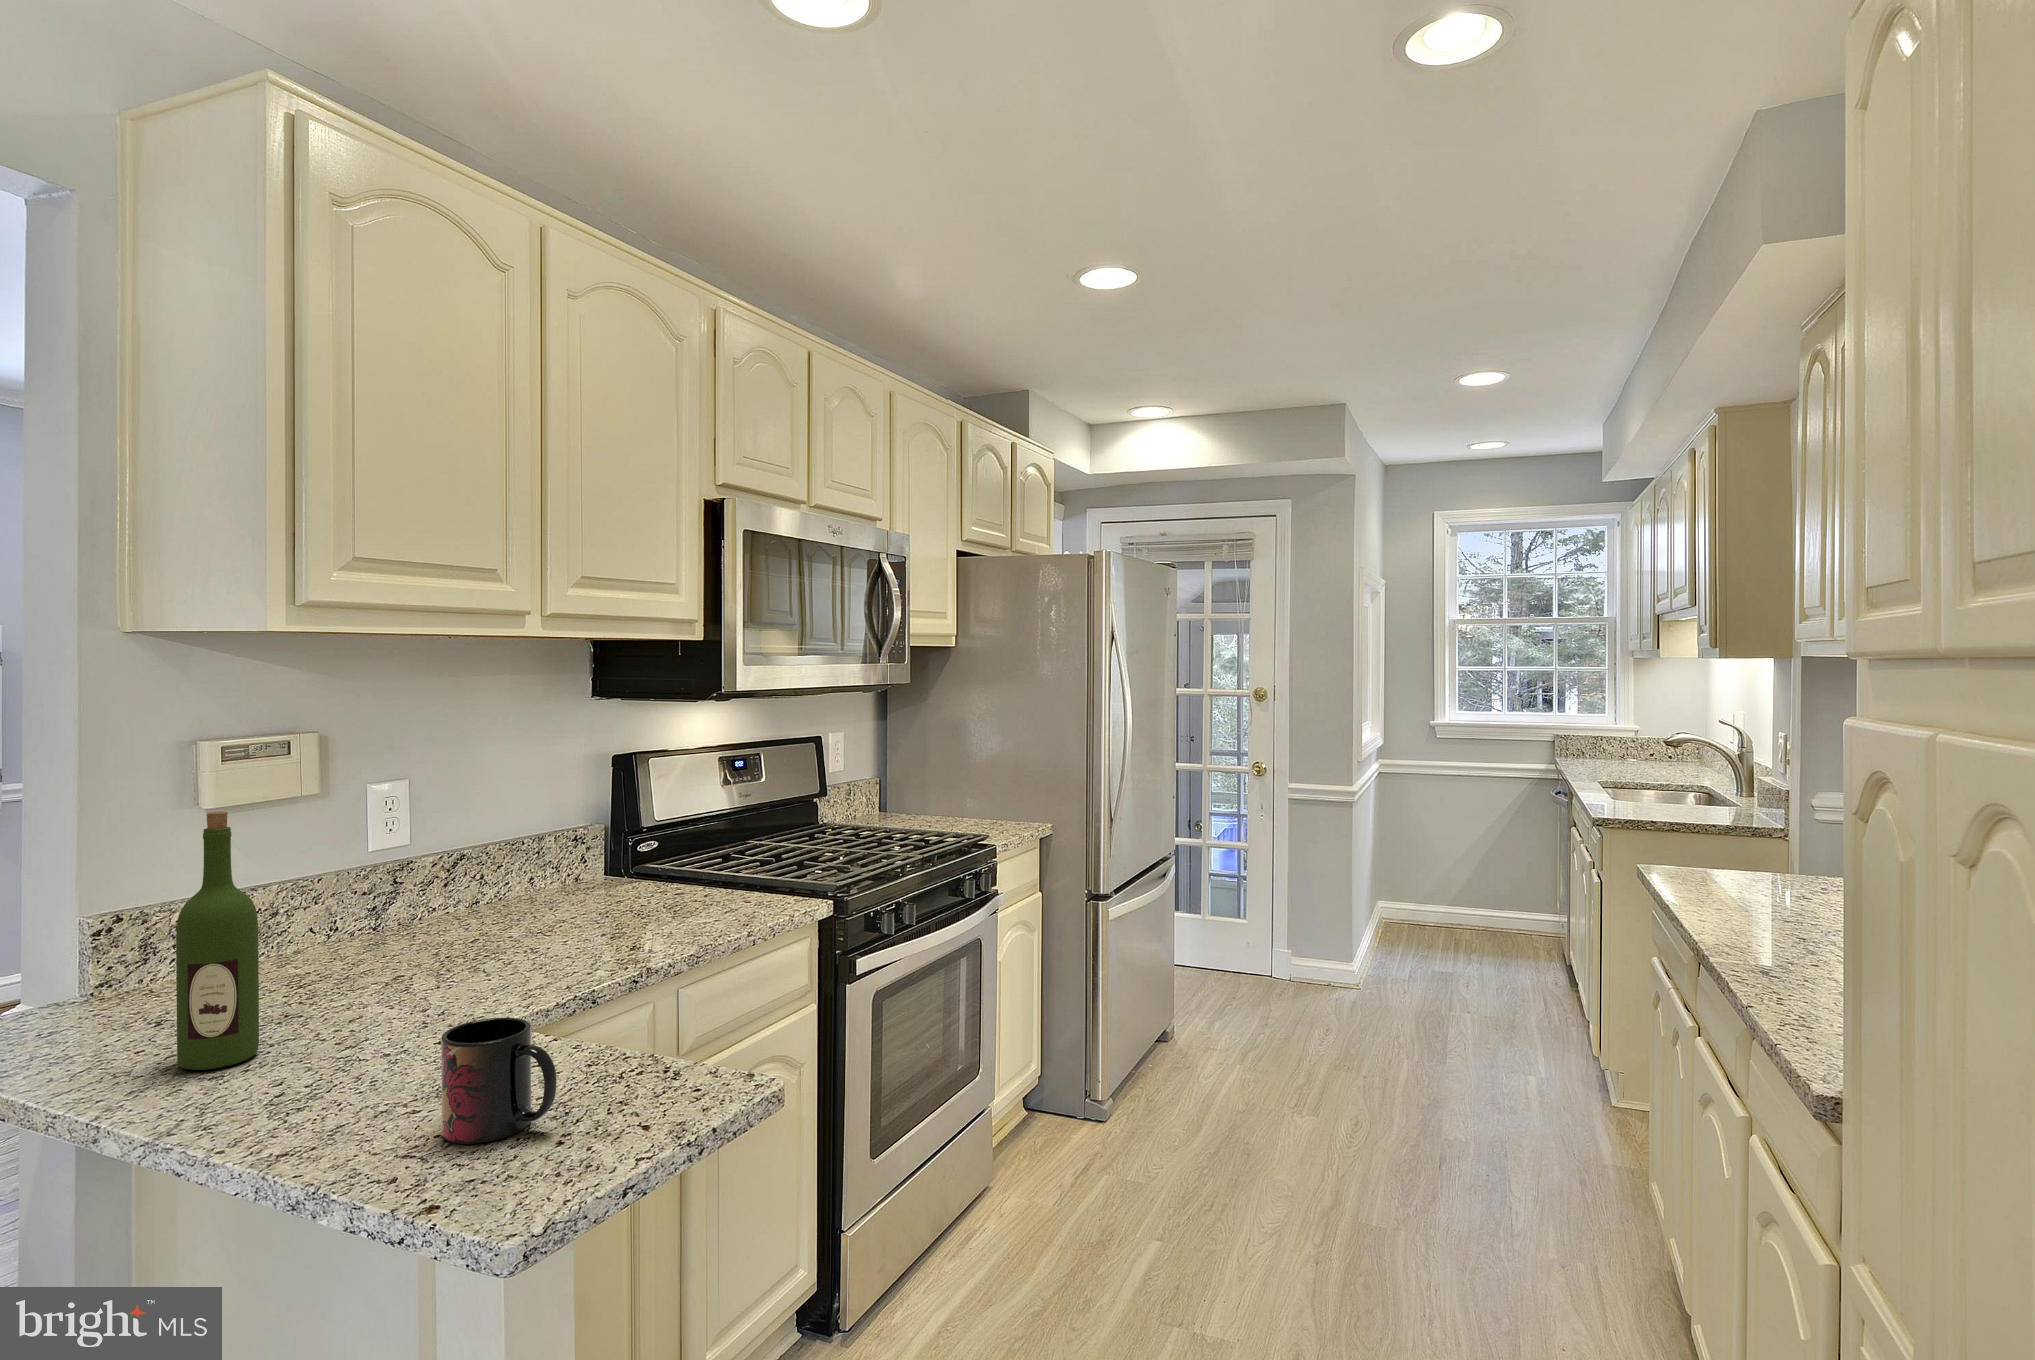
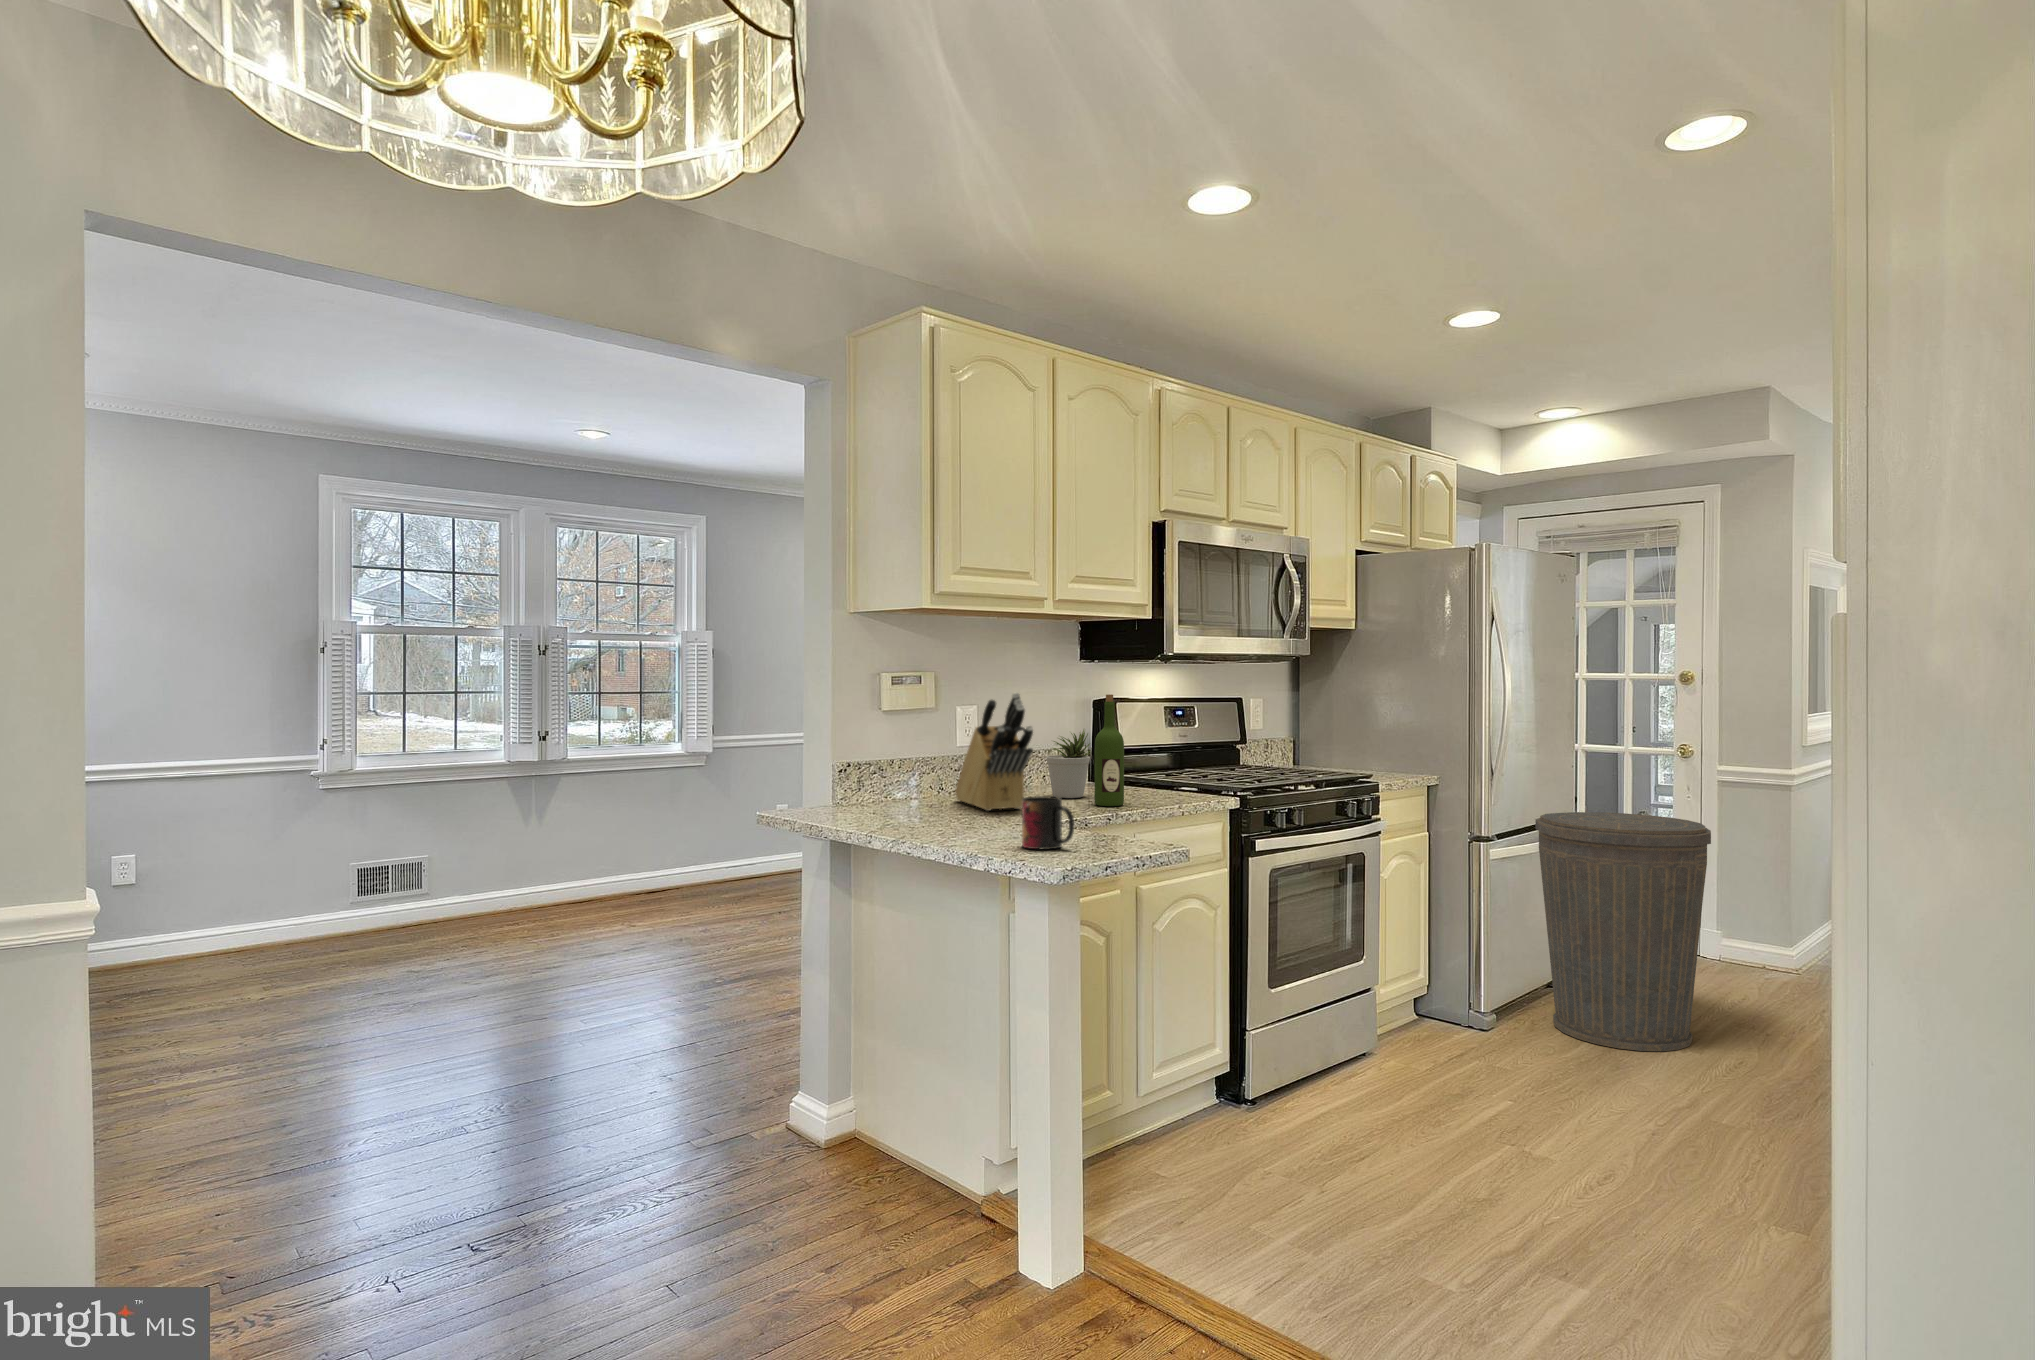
knife block: none [356,776,495,987] -> present [955,693,1033,811]
wine bottle: present [176,811,259,1070] -> present [1094,694,1124,806]
potted plant: none [531,814,609,929] -> present [1046,730,1091,798]
trash can: none [1152,850,1329,1122] -> present [1535,812,1711,1051]

